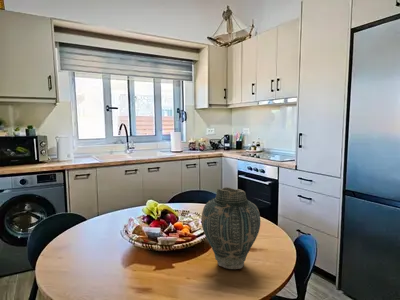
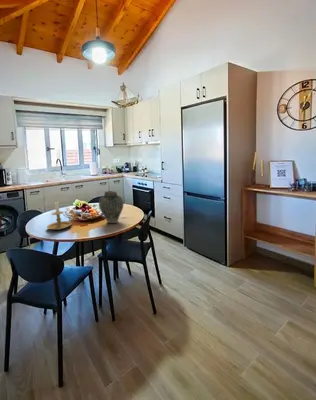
candle holder: none [78,205,142,280] -> present [47,201,74,230]

